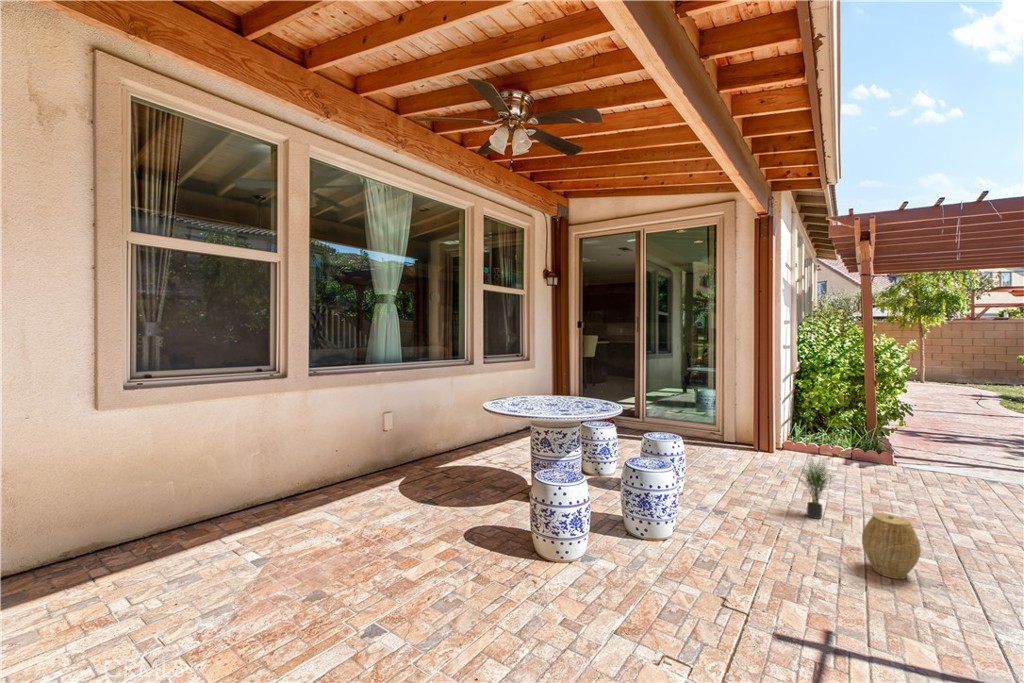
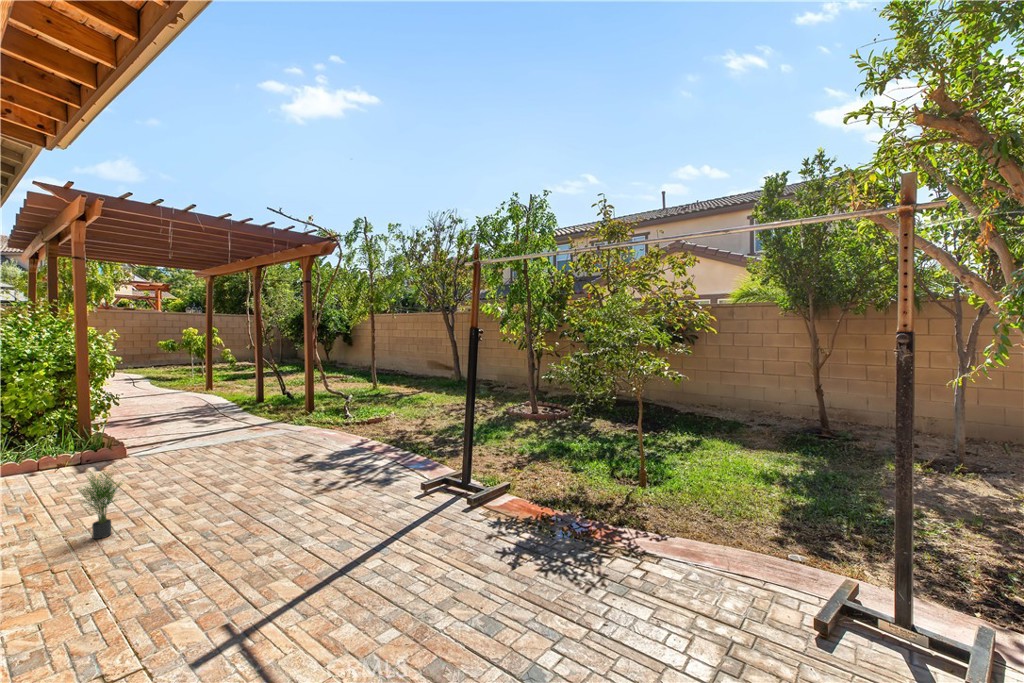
woven basket: present [862,513,921,579] -> none [187,494,237,552]

